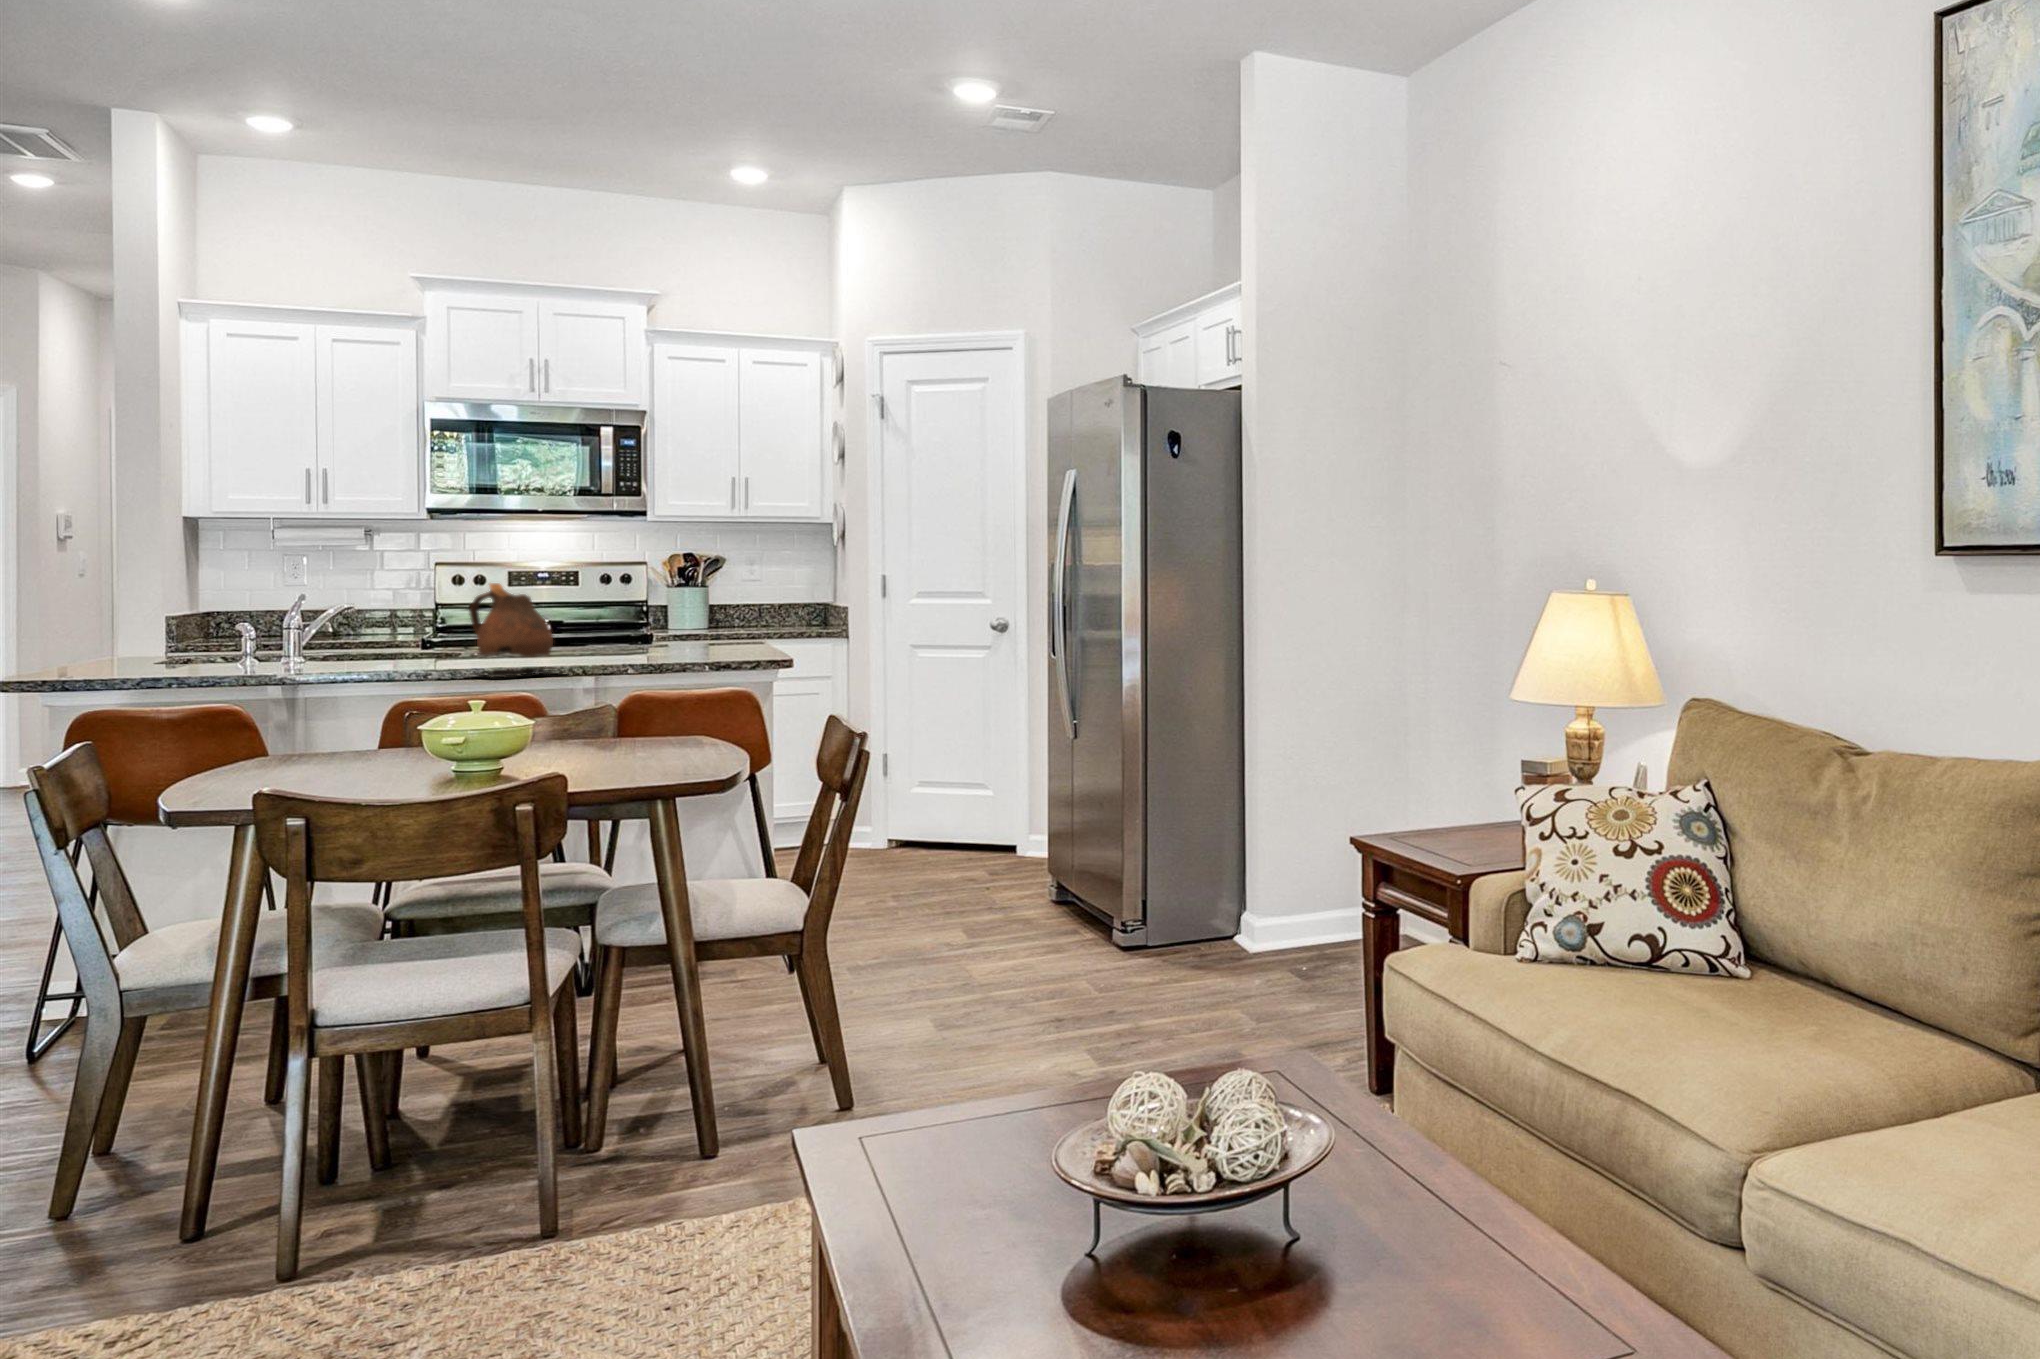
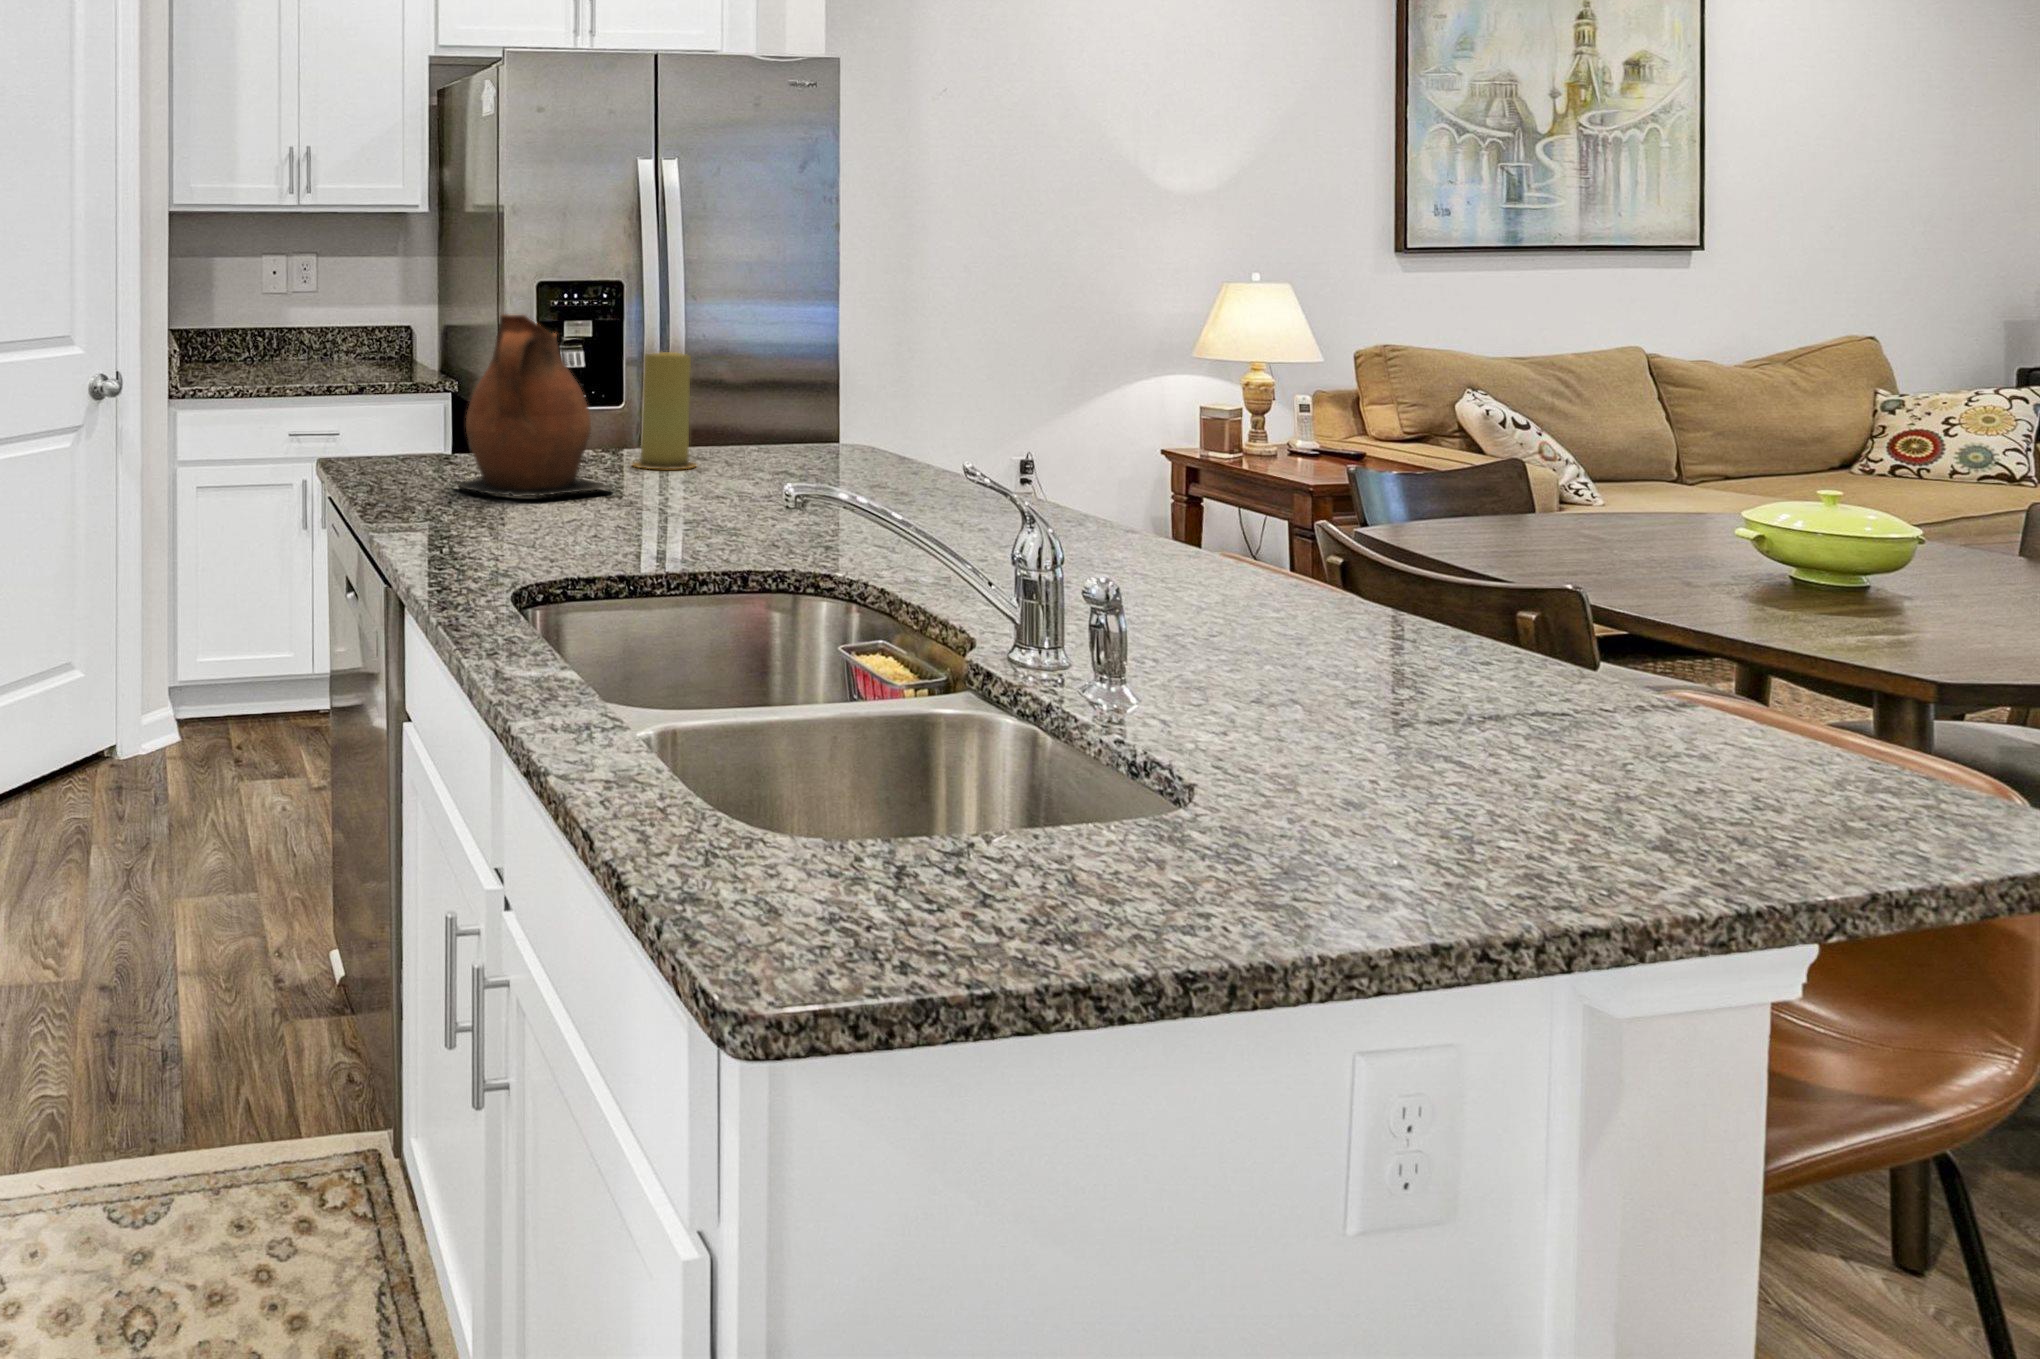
candle: none [590,612,635,681] -> present [633,352,697,469]

